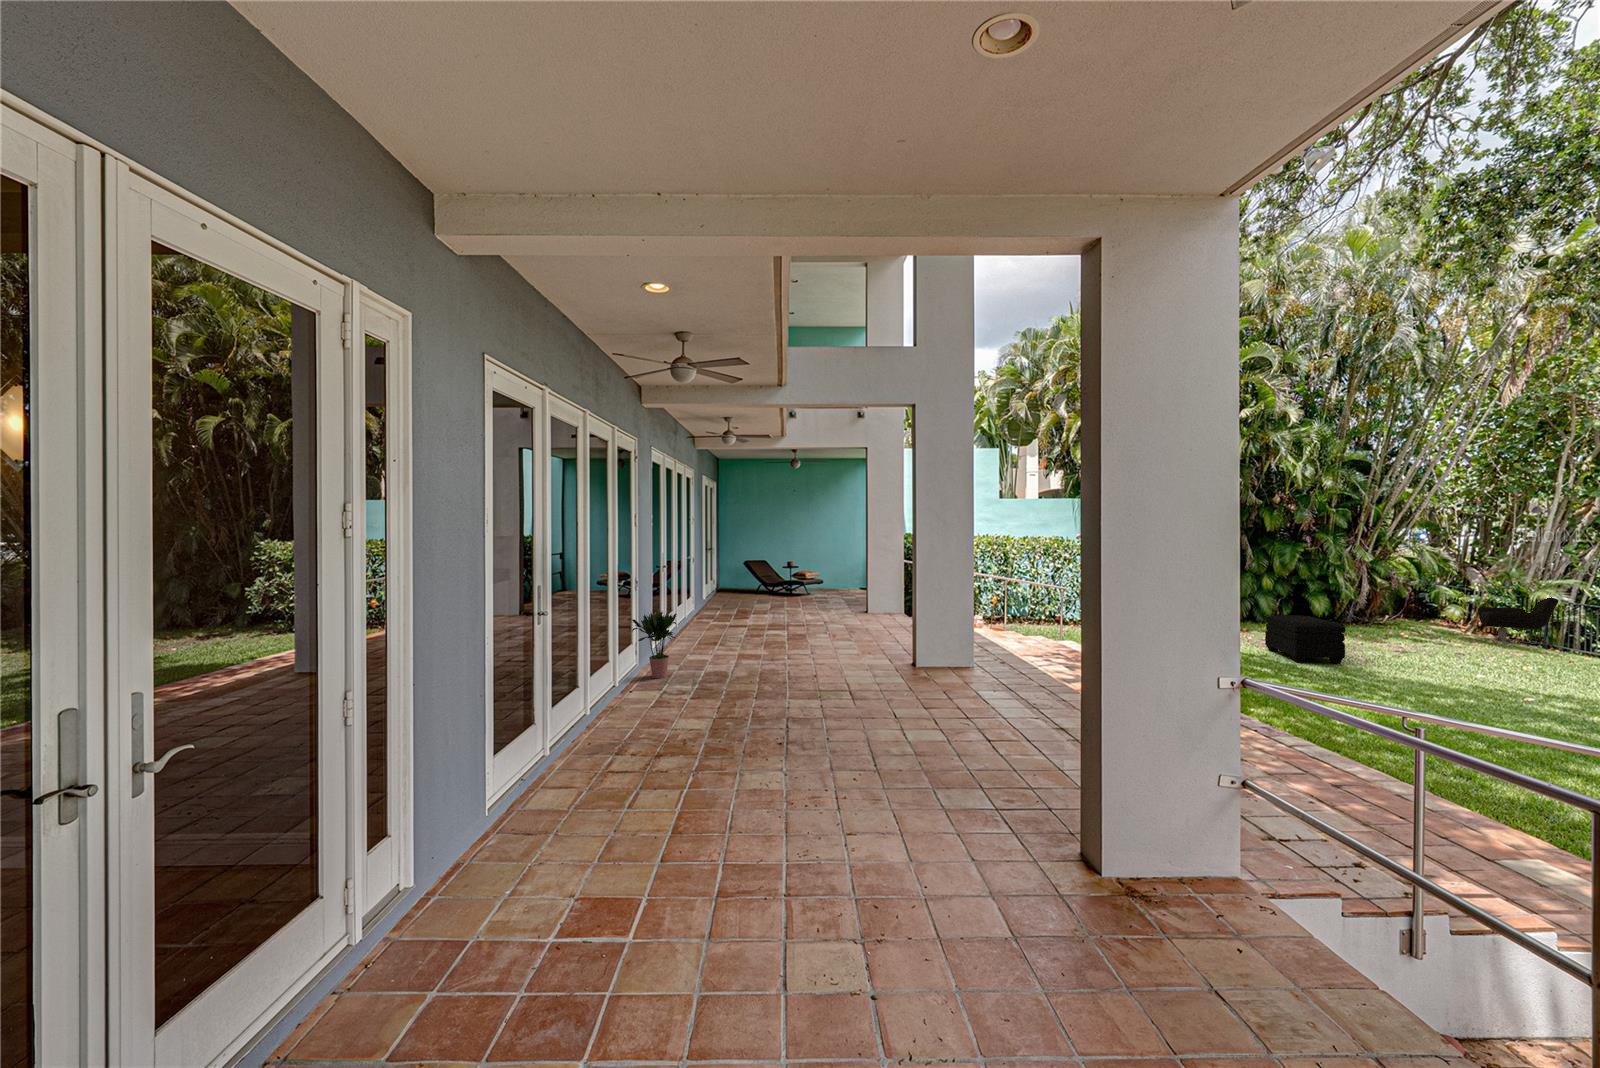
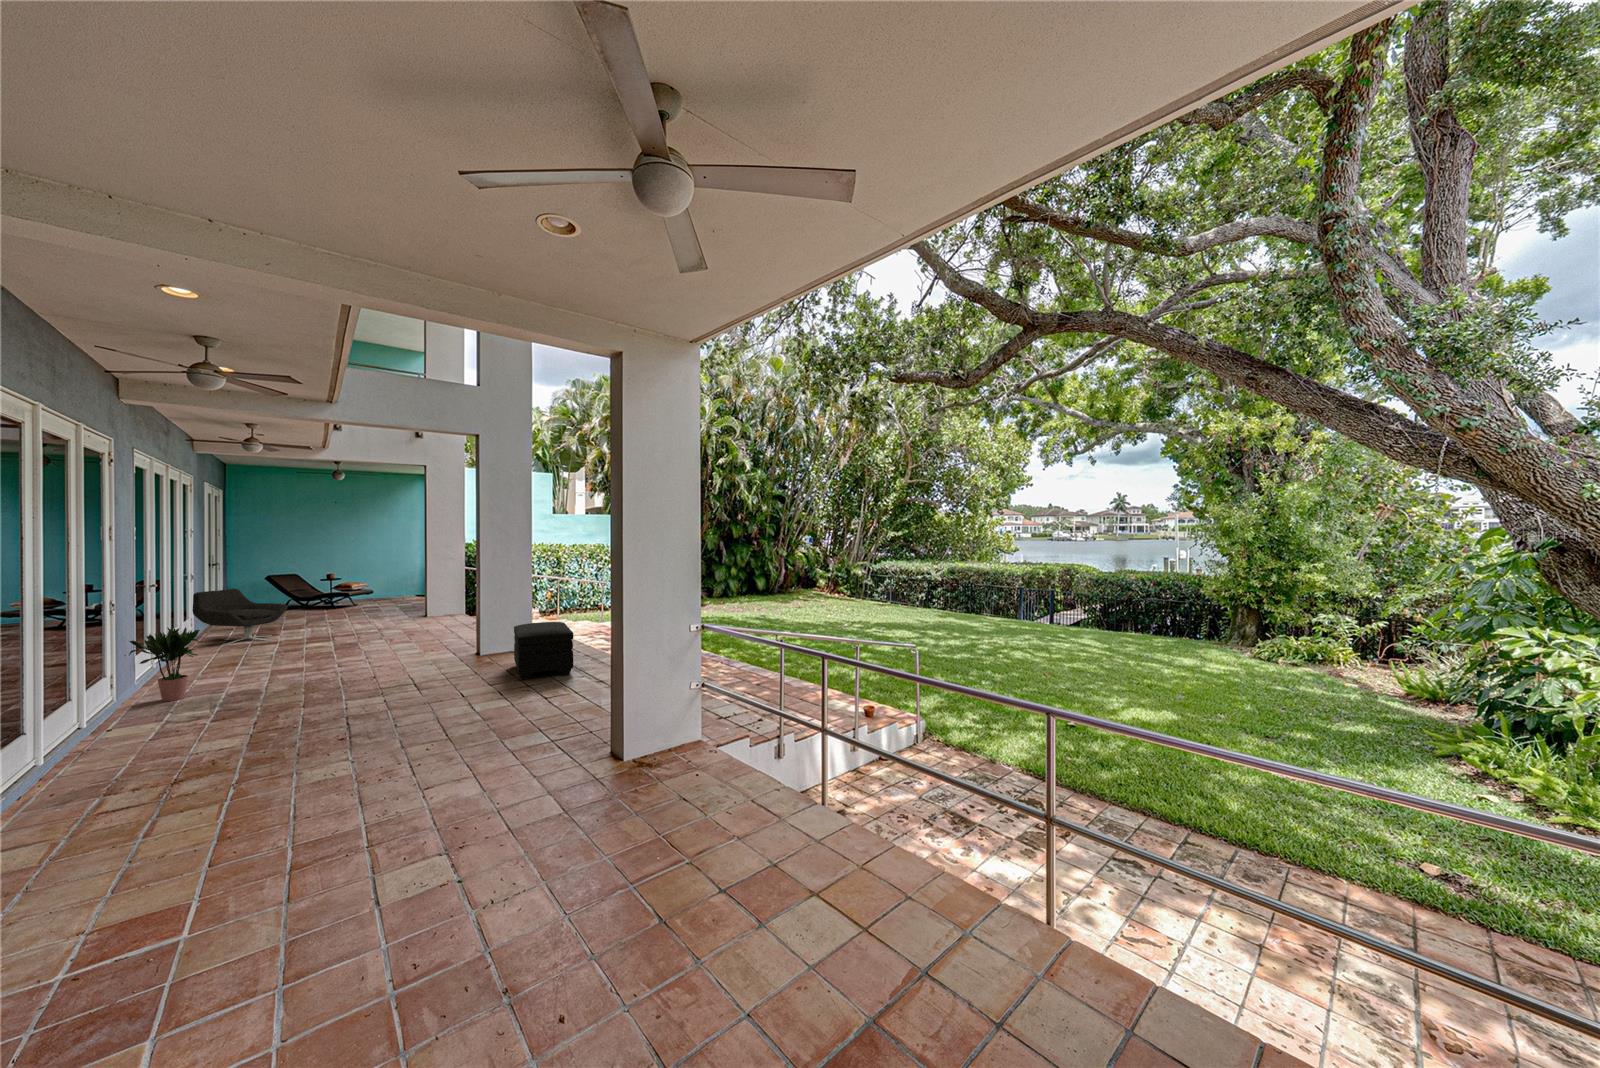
lounge chair: present [1478,597,1559,644] -> present [193,589,287,645]
ottoman: present [1265,615,1346,664] -> present [514,622,573,680]

